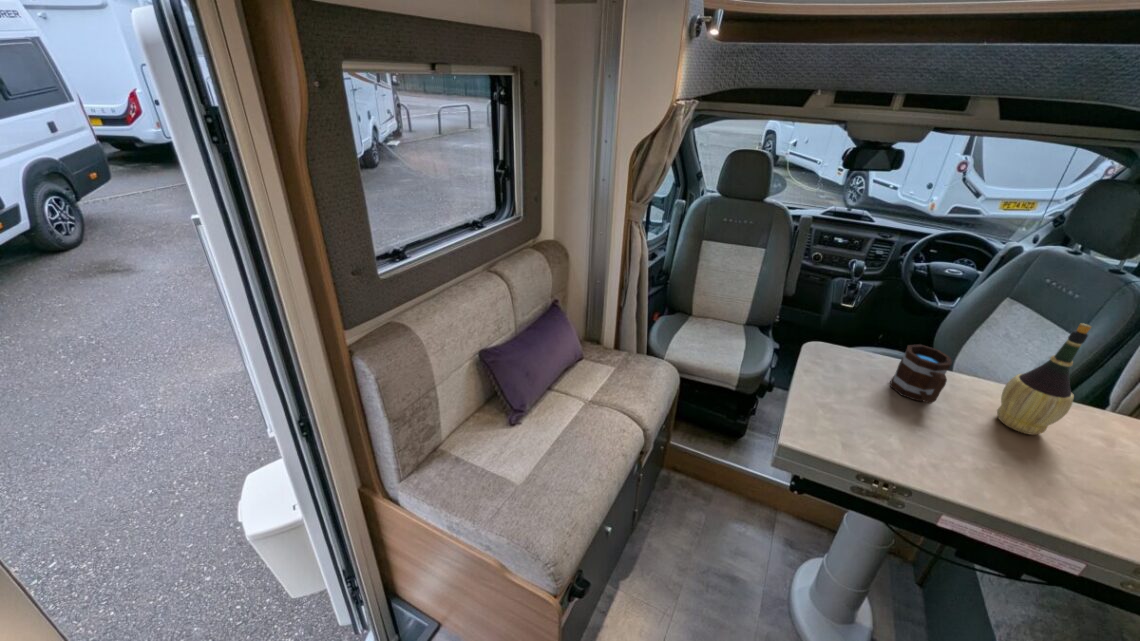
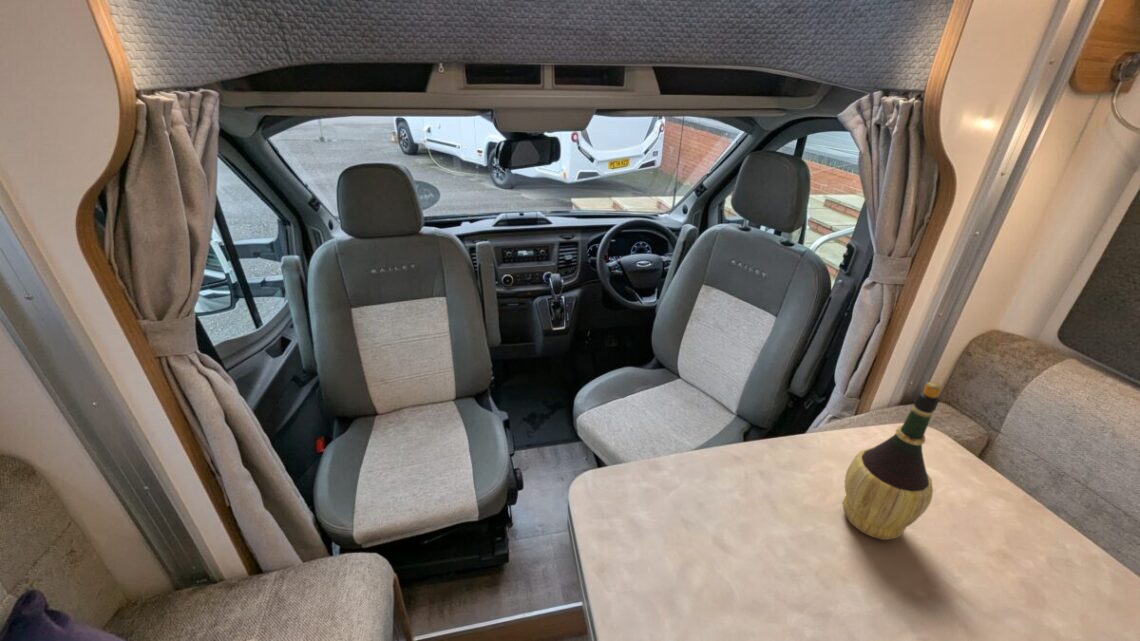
mug: present [890,344,952,404] -> none [714,456,813,565]

